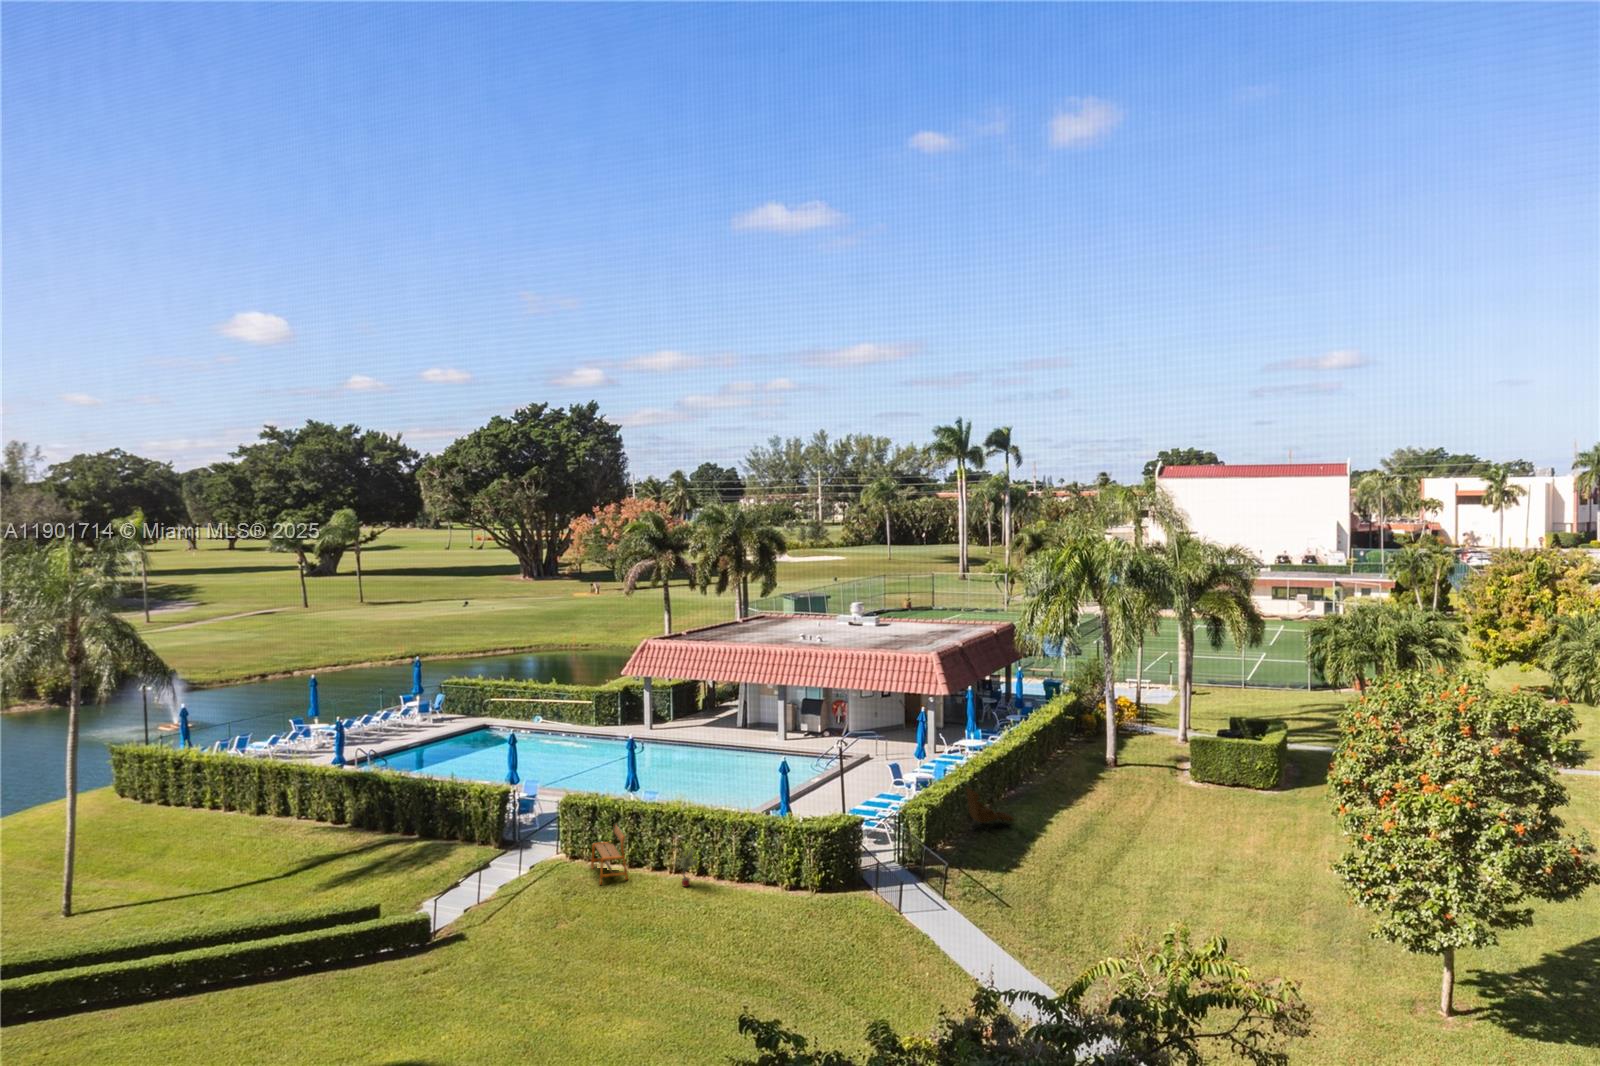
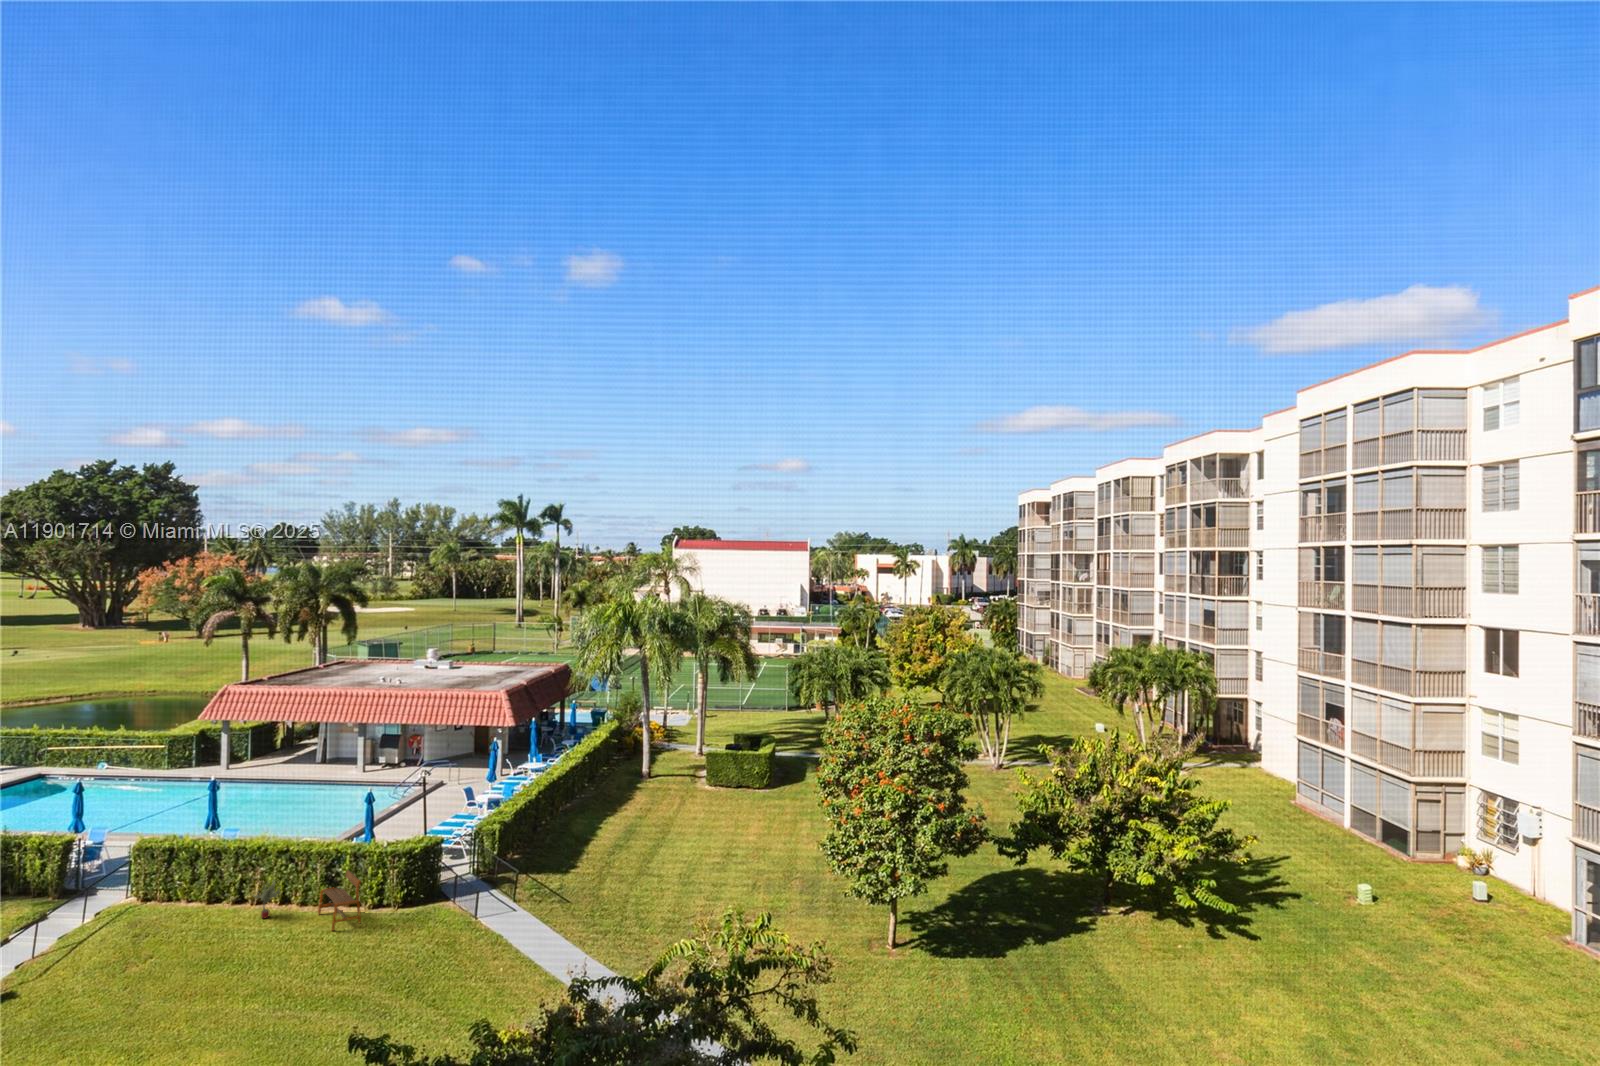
lounge chair: present [965,787,1014,830] -> none [533,804,574,842]
bench: present [591,825,628,885] -> present [318,870,361,930]

